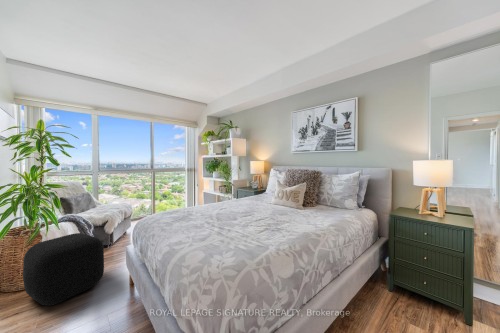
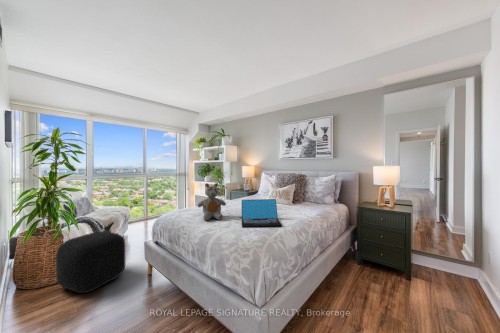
stuffed bear: none [172,181,209,230] -> present [197,183,226,221]
laptop: none [218,204,273,244] -> present [242,199,282,227]

